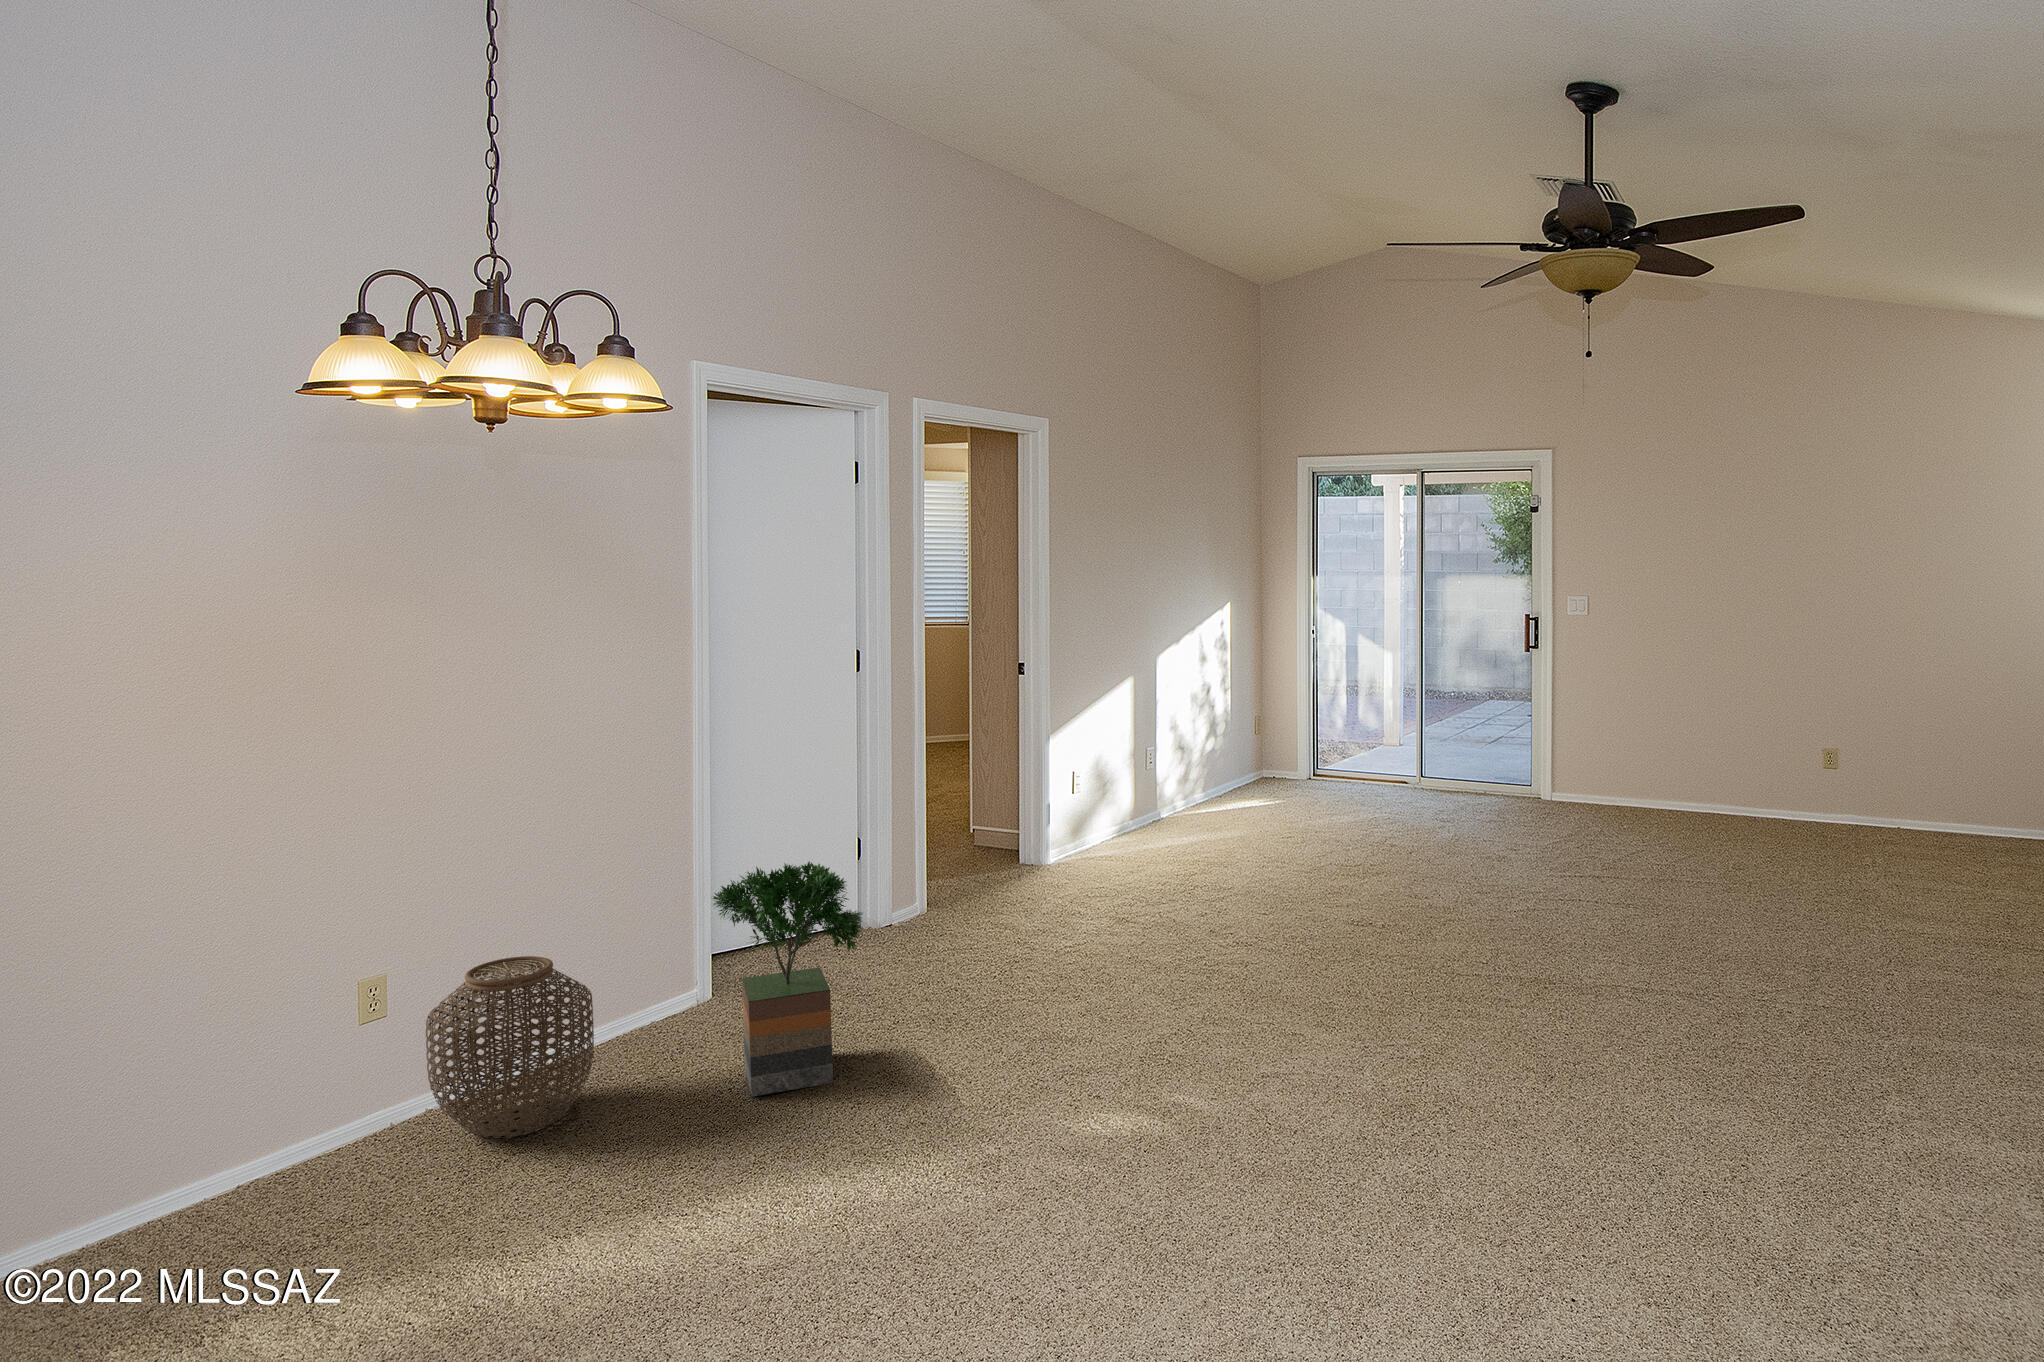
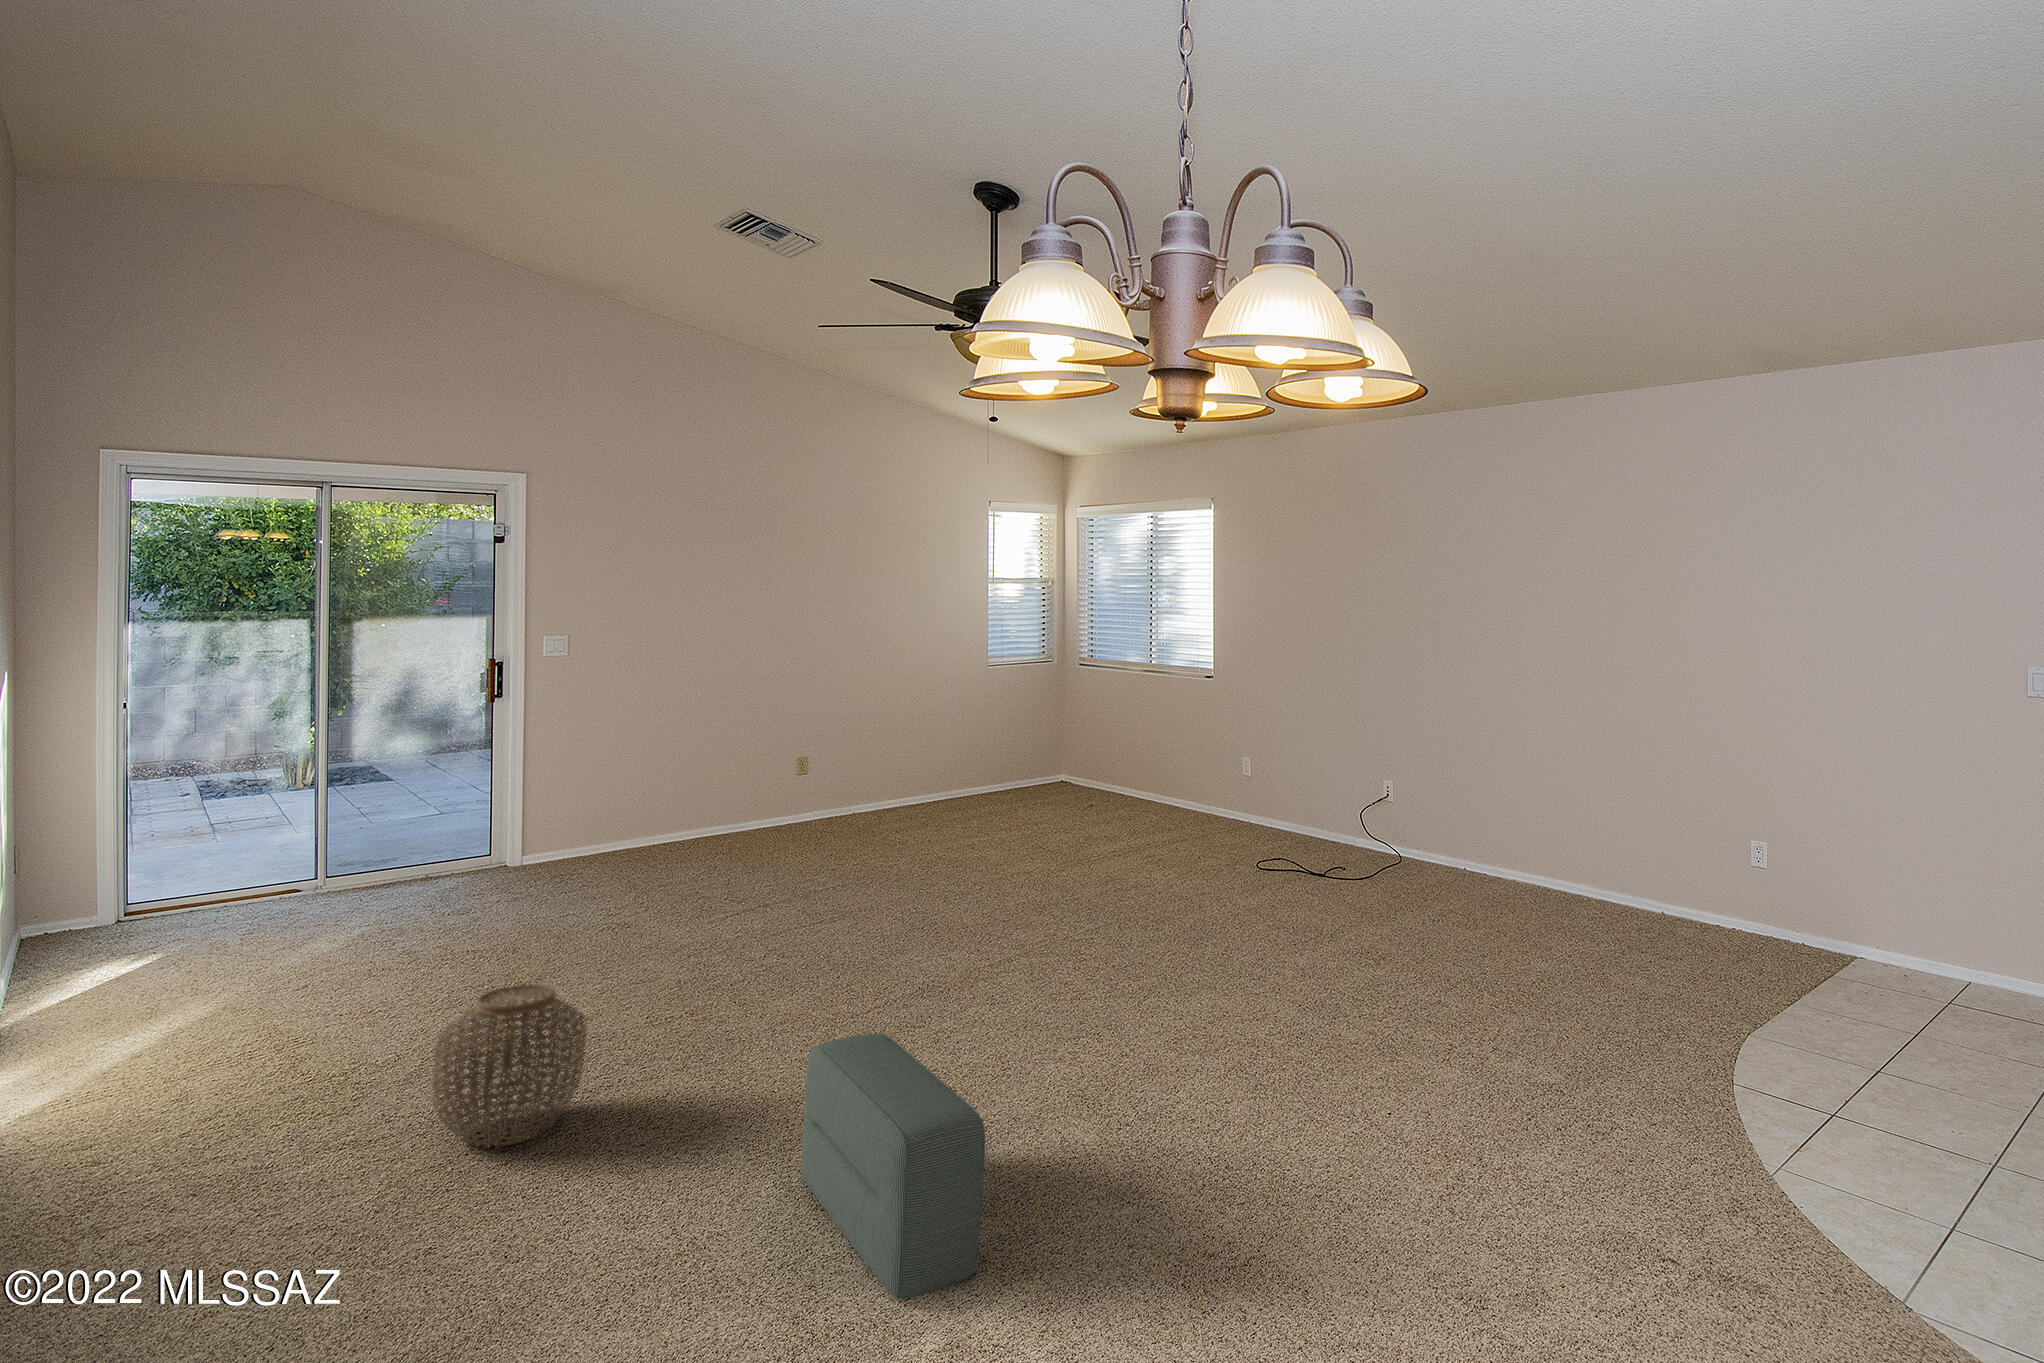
potted tree: present [713,862,863,1097] -> none [700,909,831,1113]
pouf: none [836,1000,1040,1299] -> present [801,1033,985,1299]

